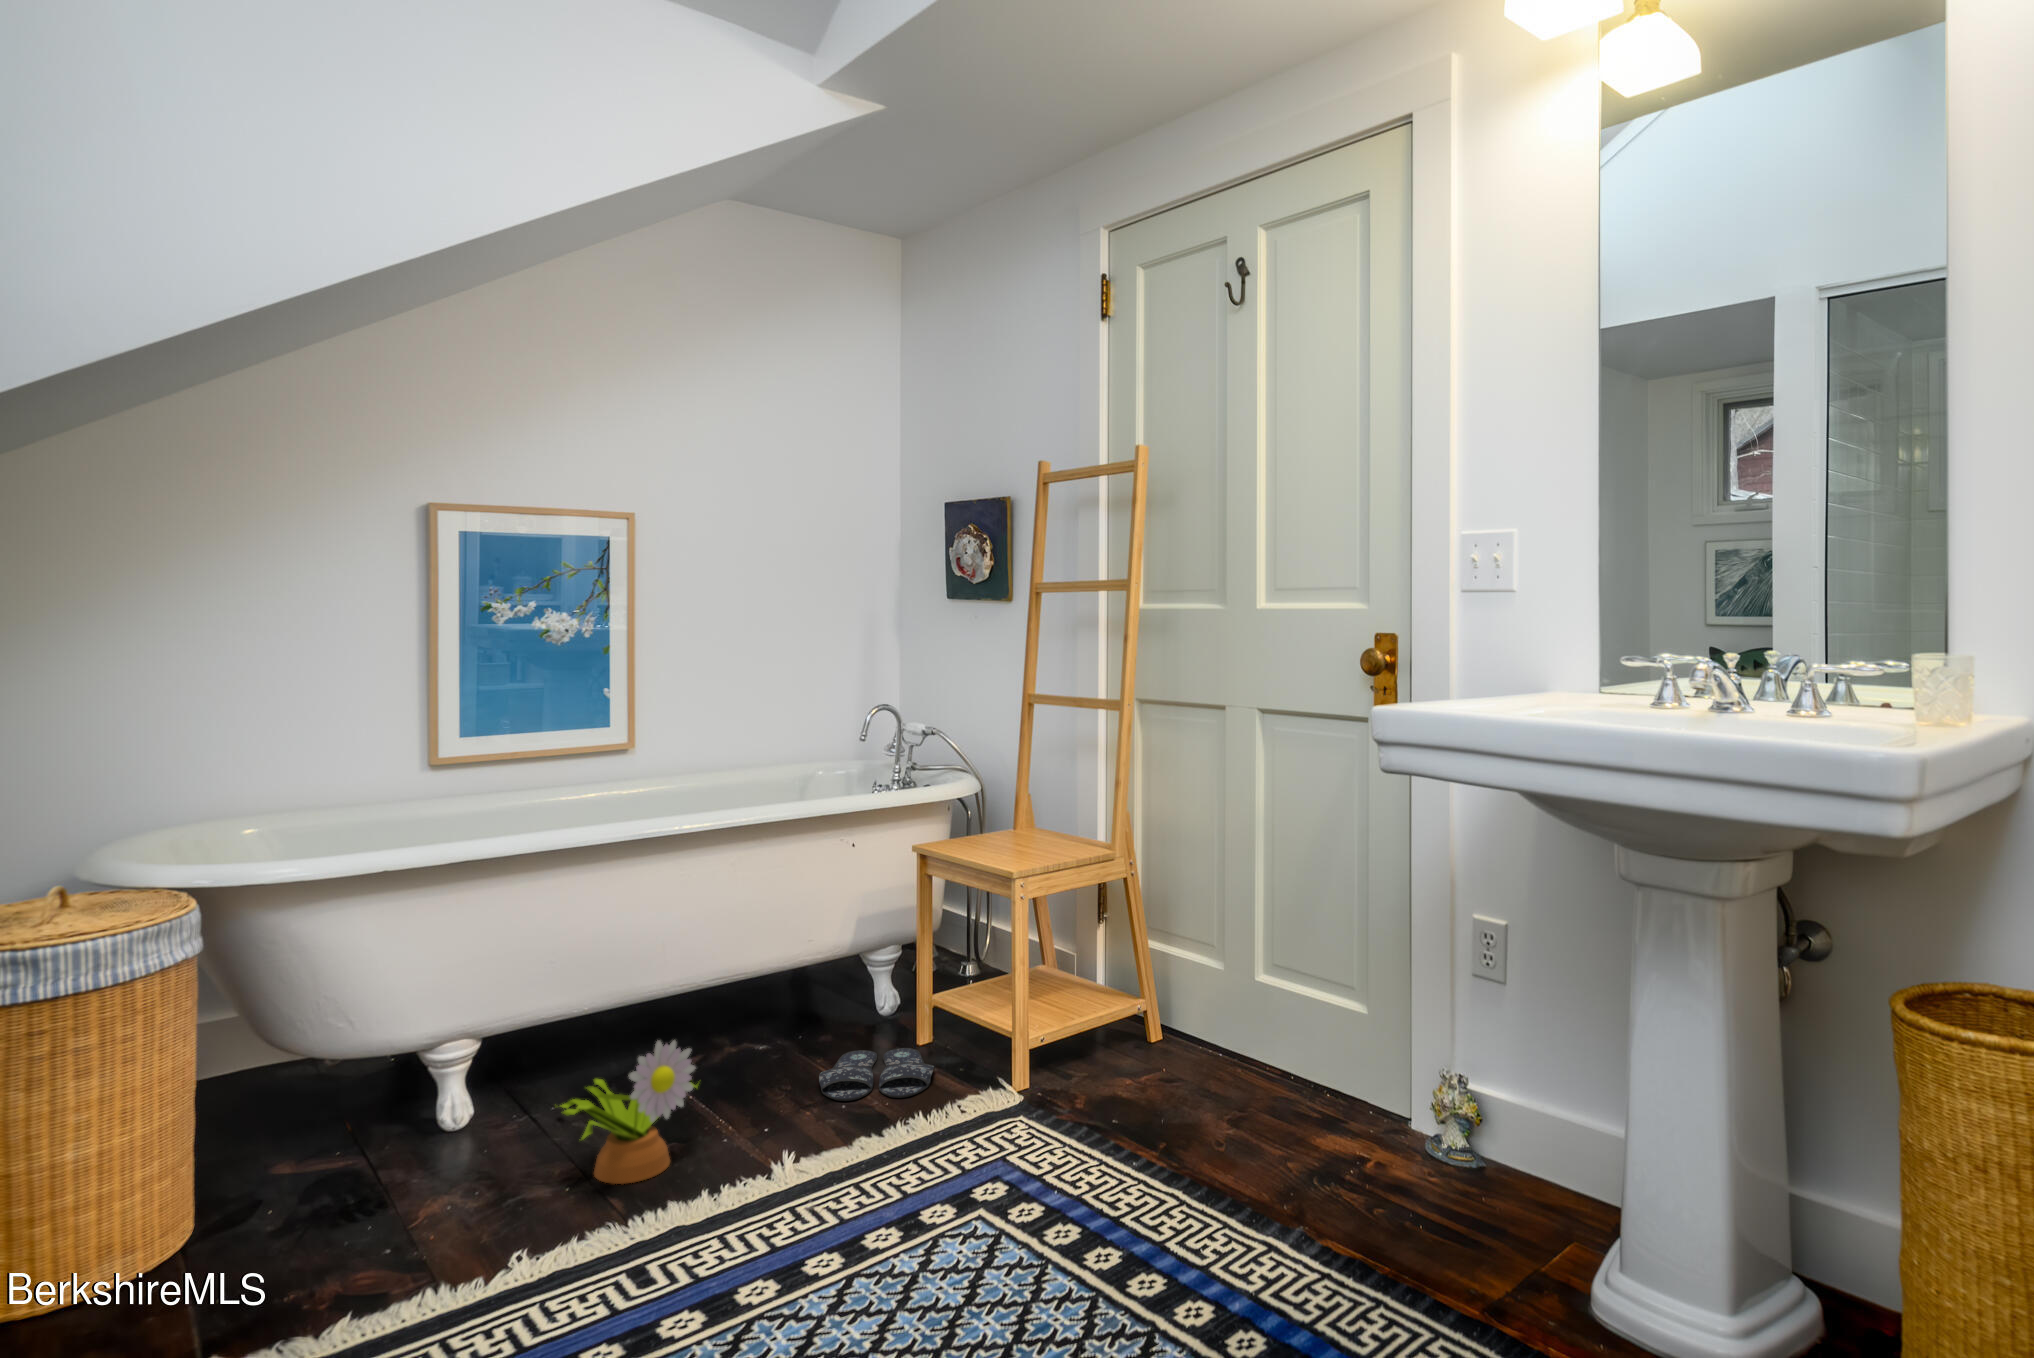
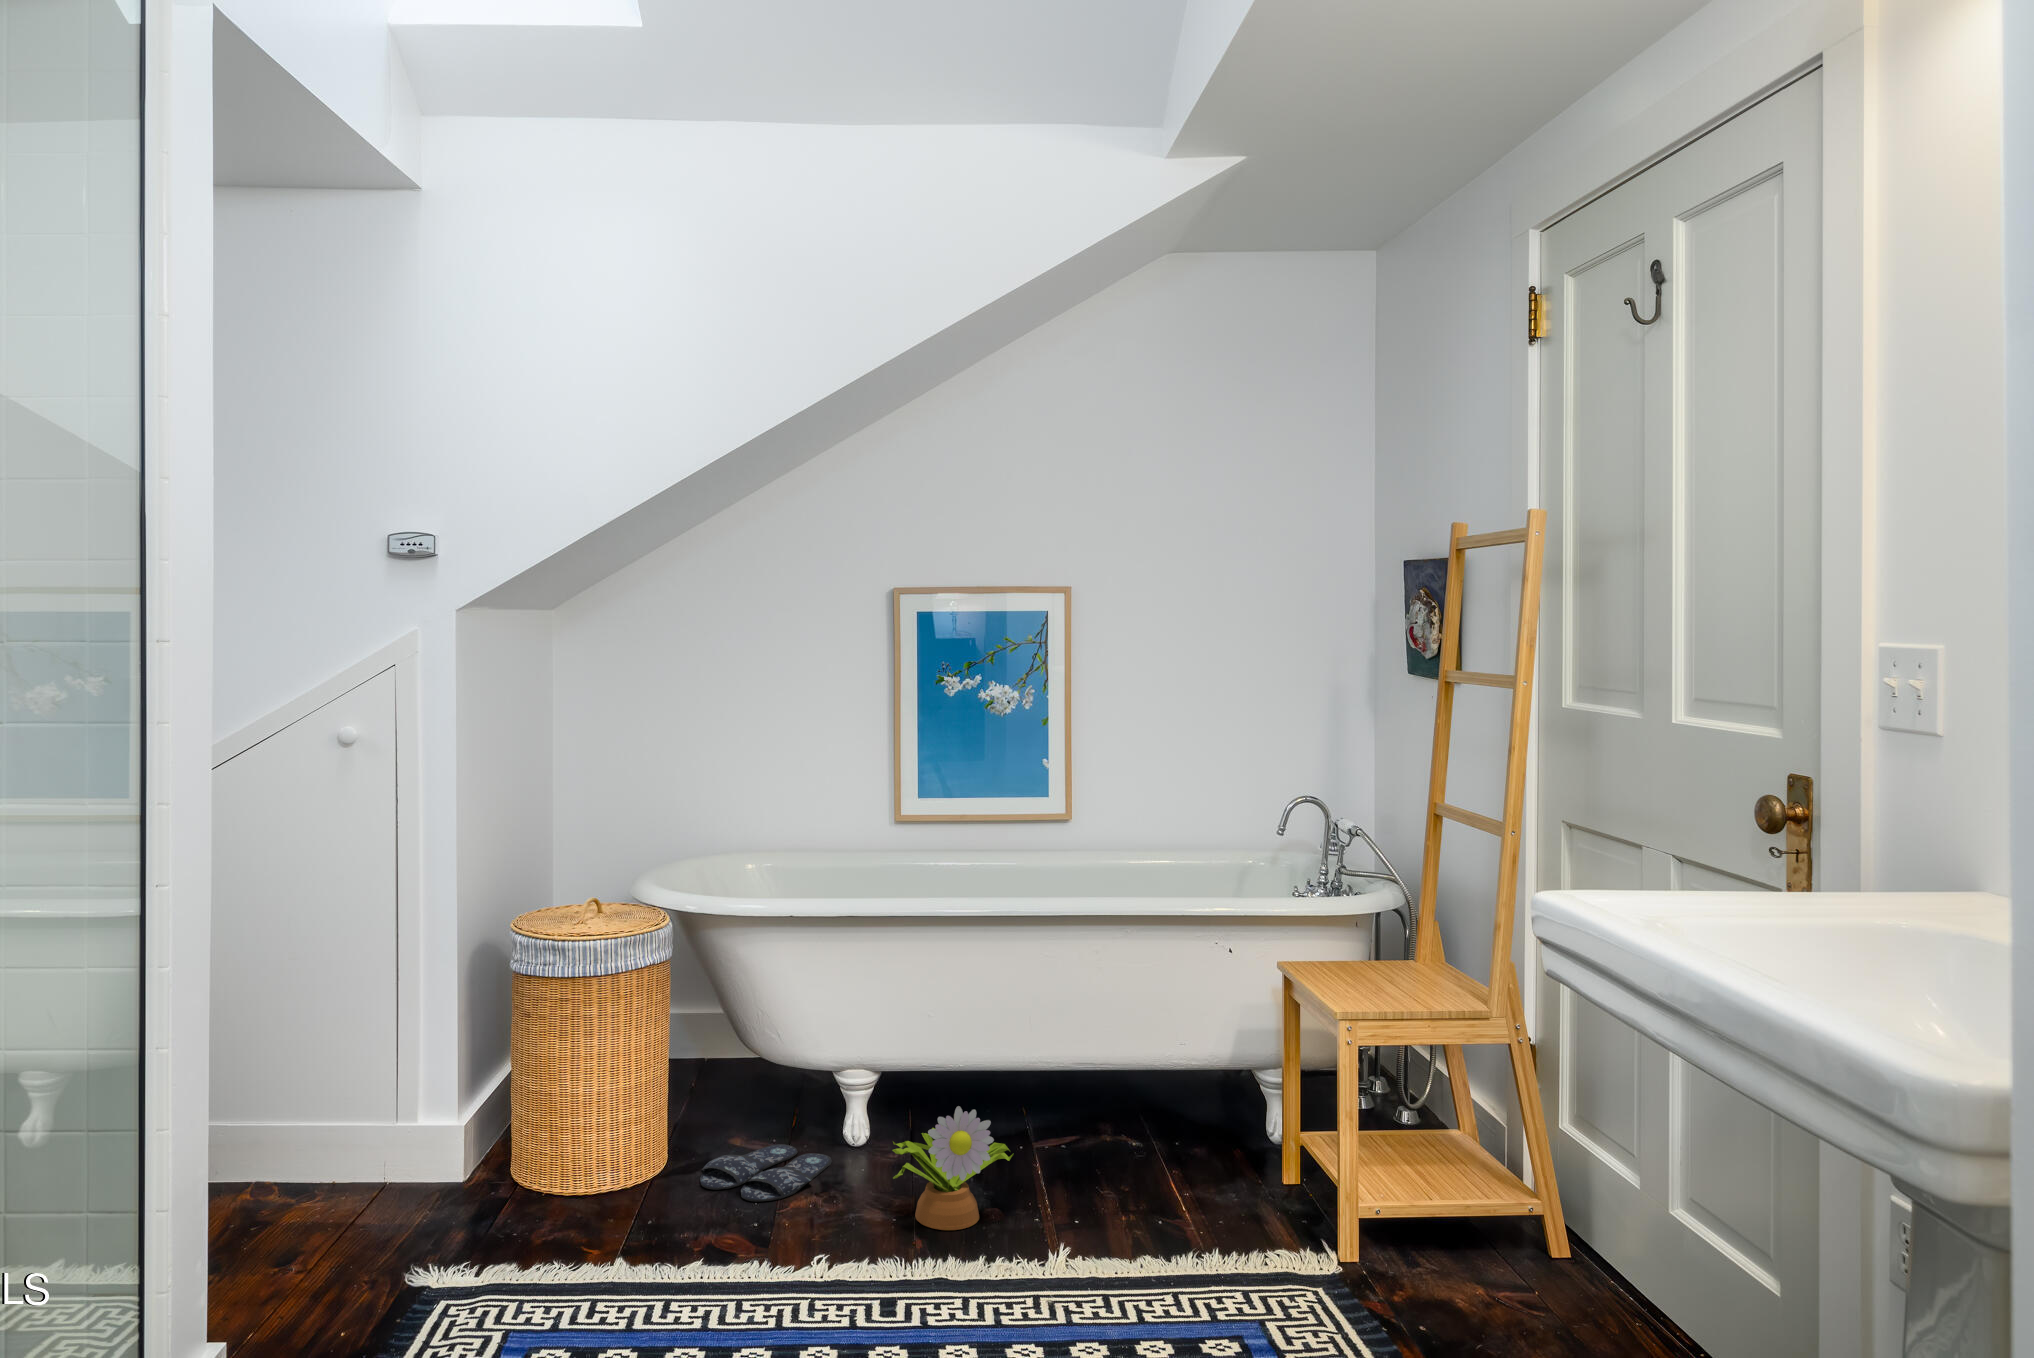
slippers: present [819,1048,934,1101] -> present [700,1144,832,1202]

